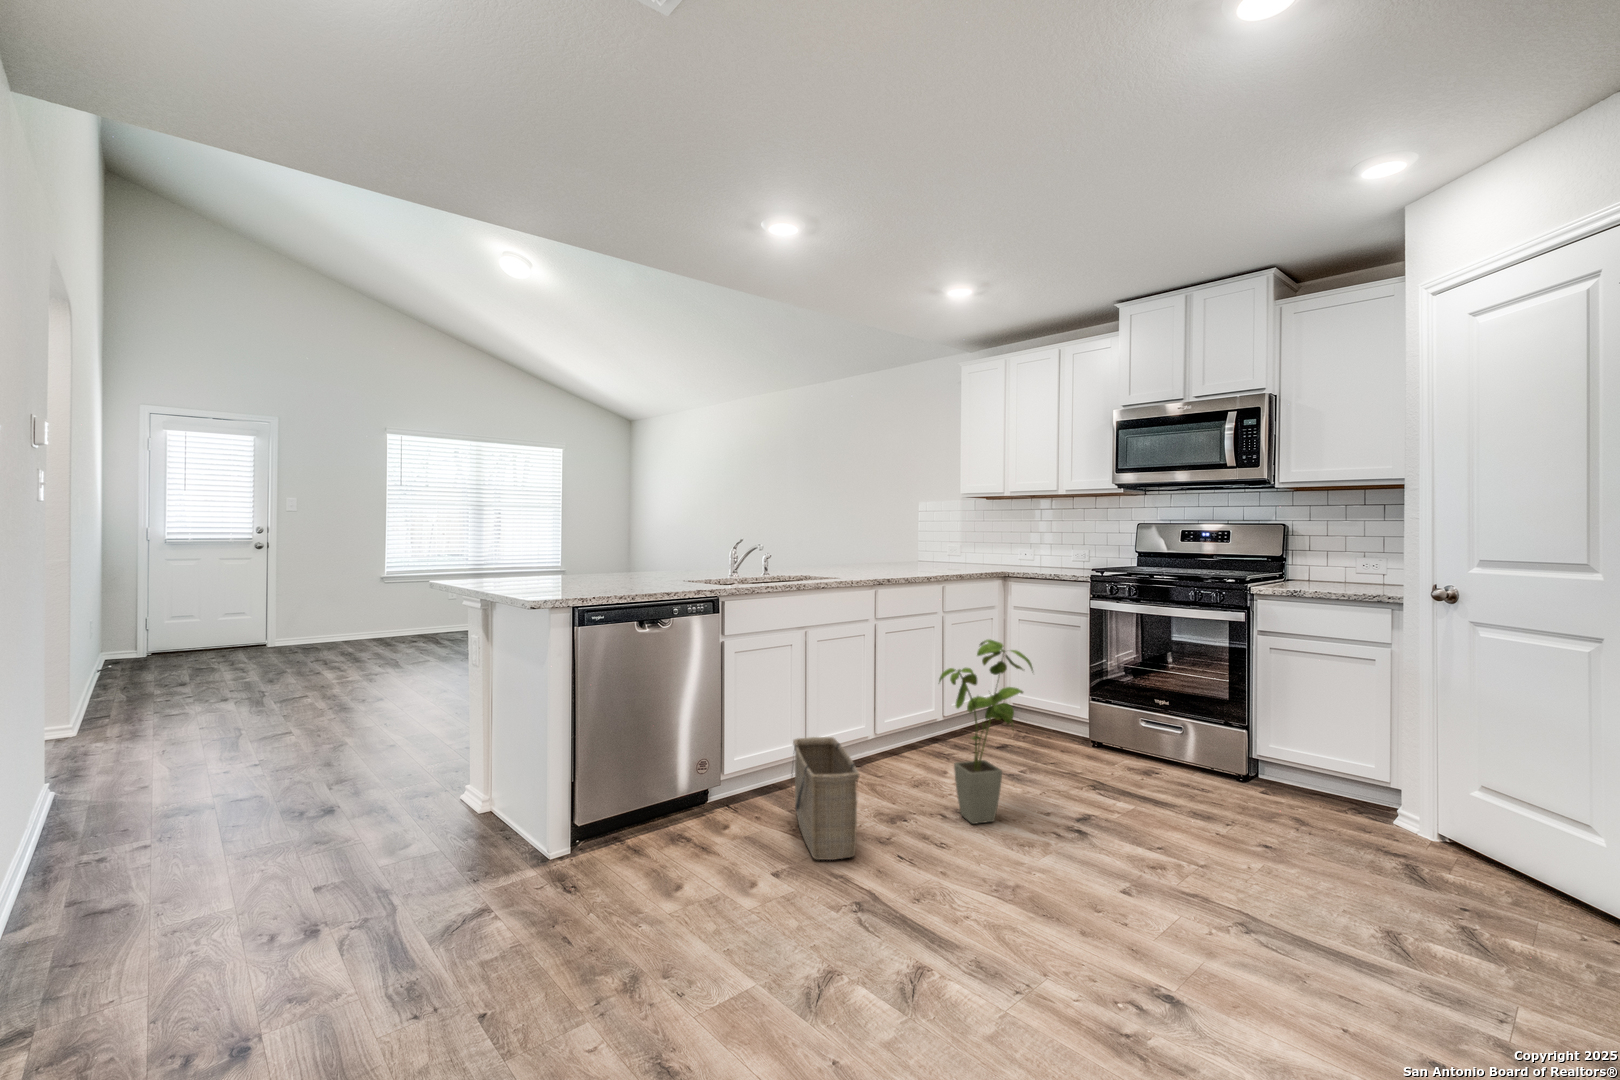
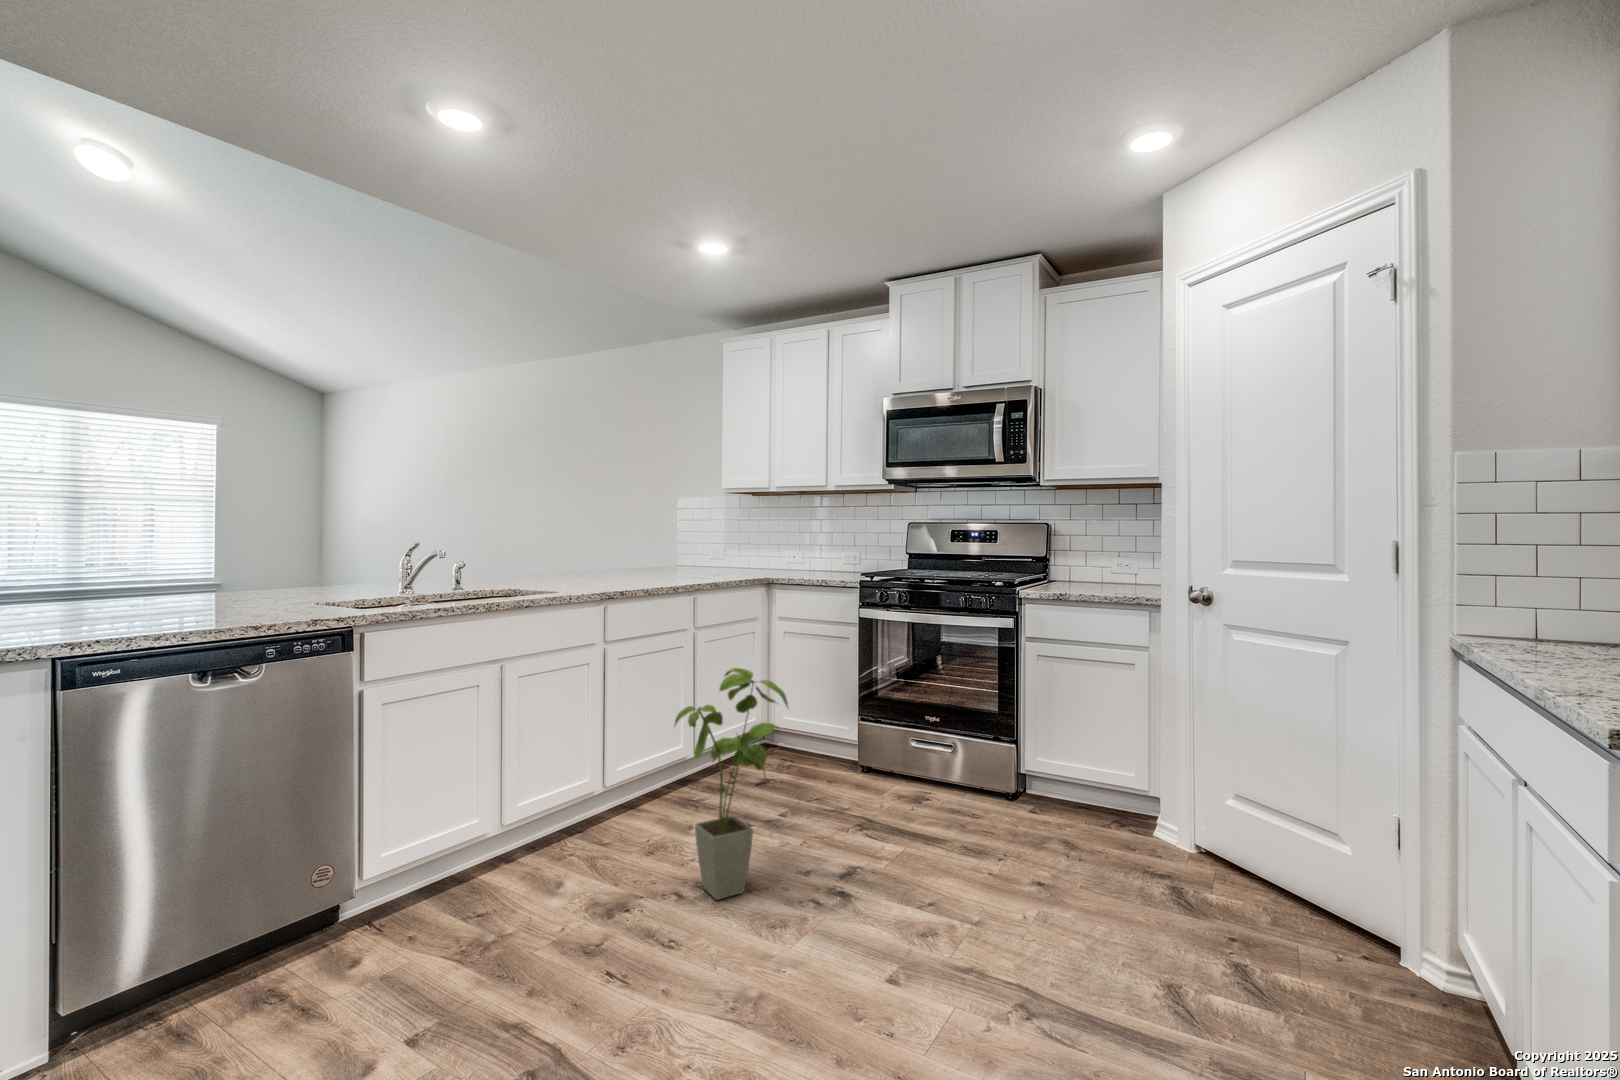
basket: present [792,737,859,860] -> none [470,808,561,991]

